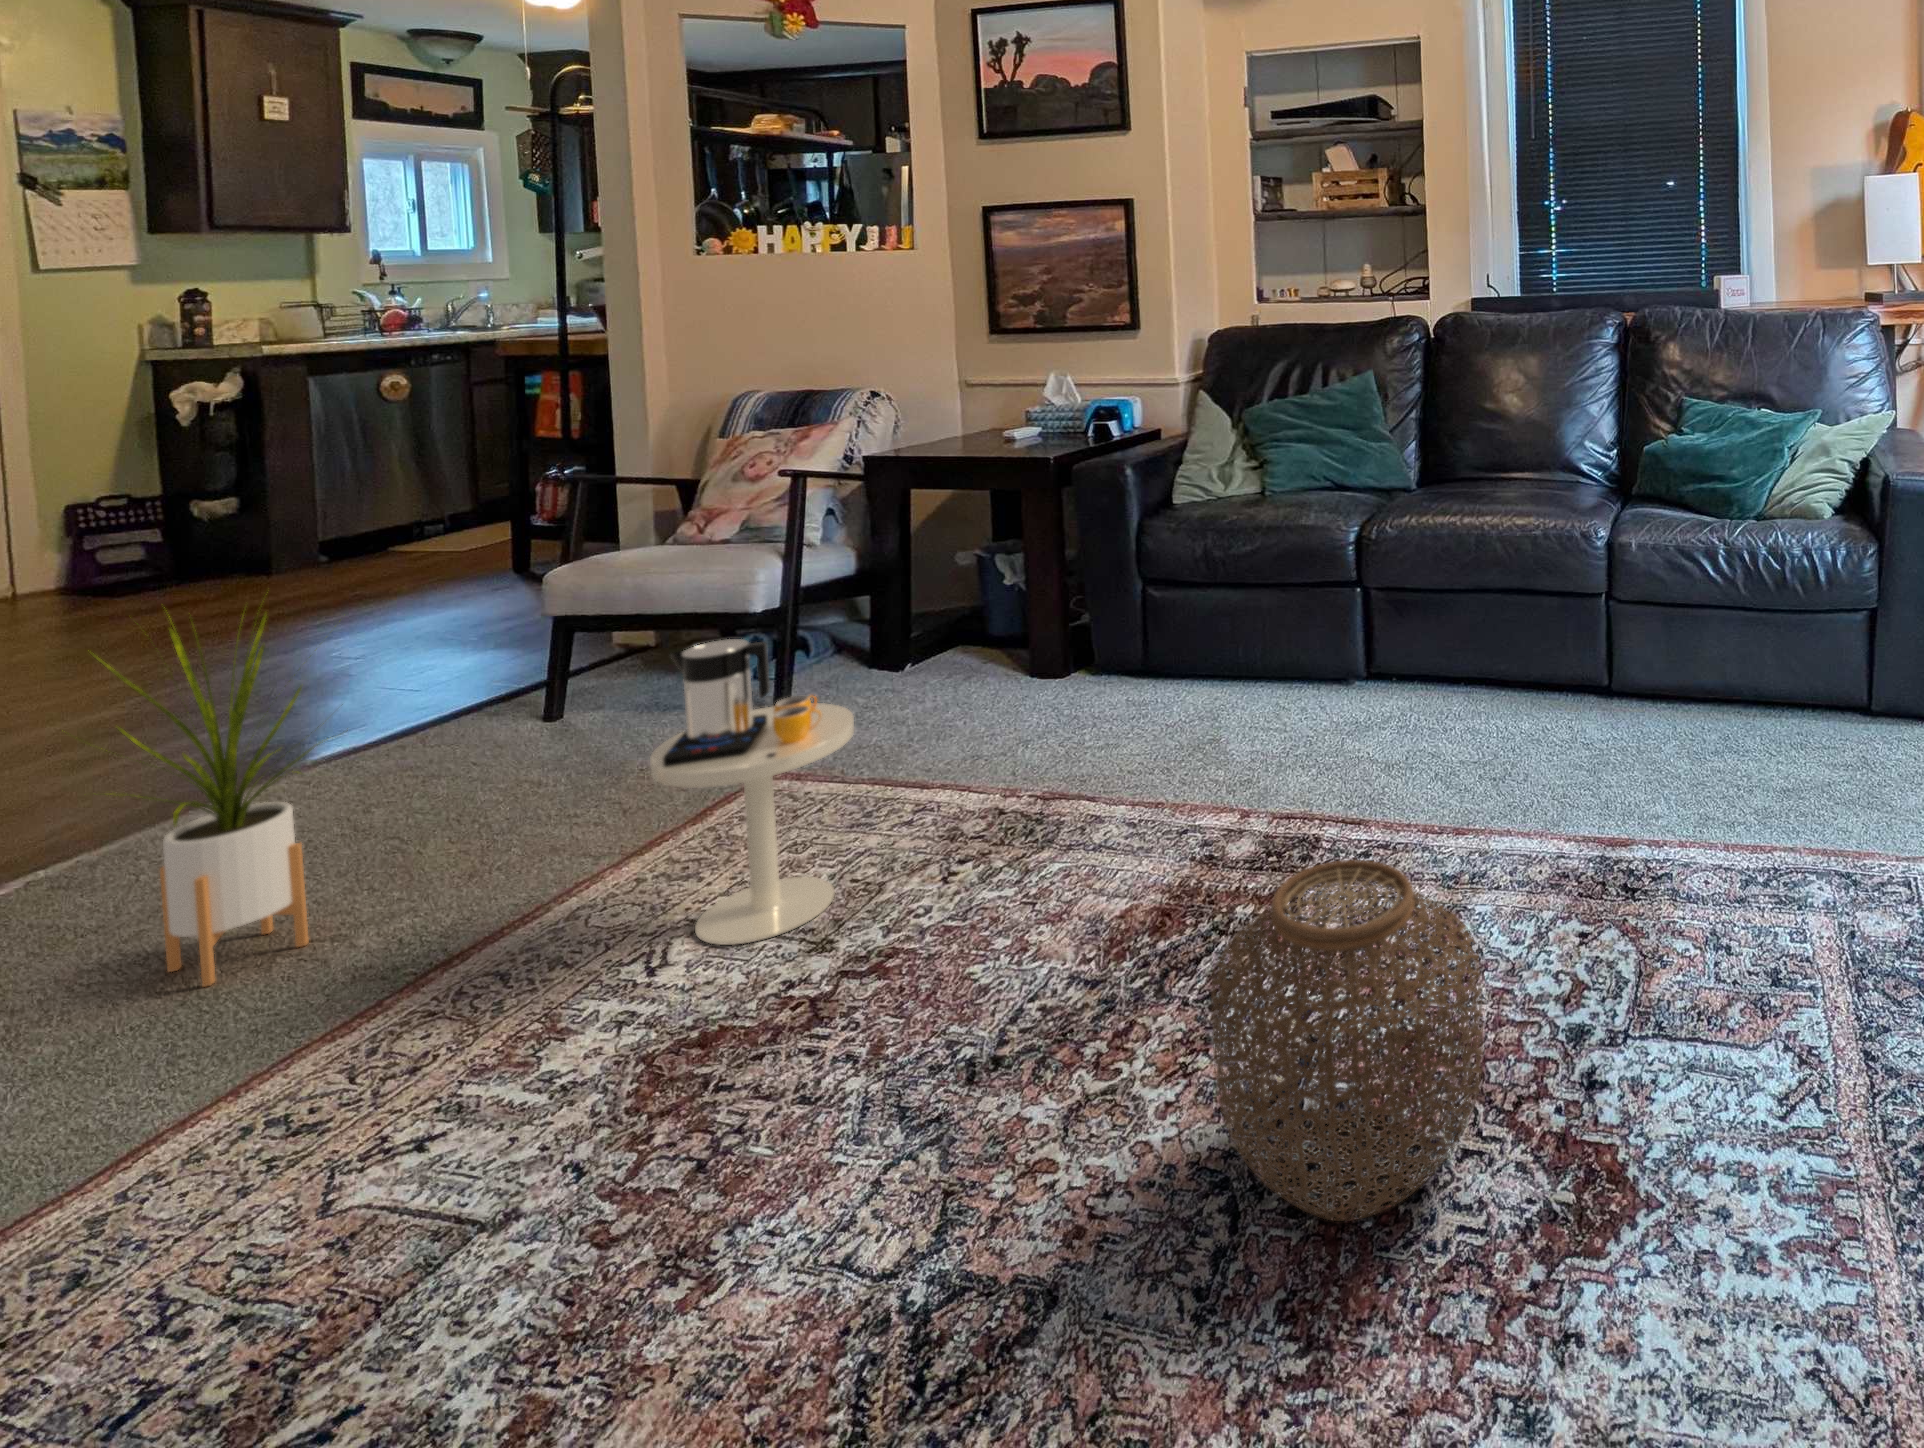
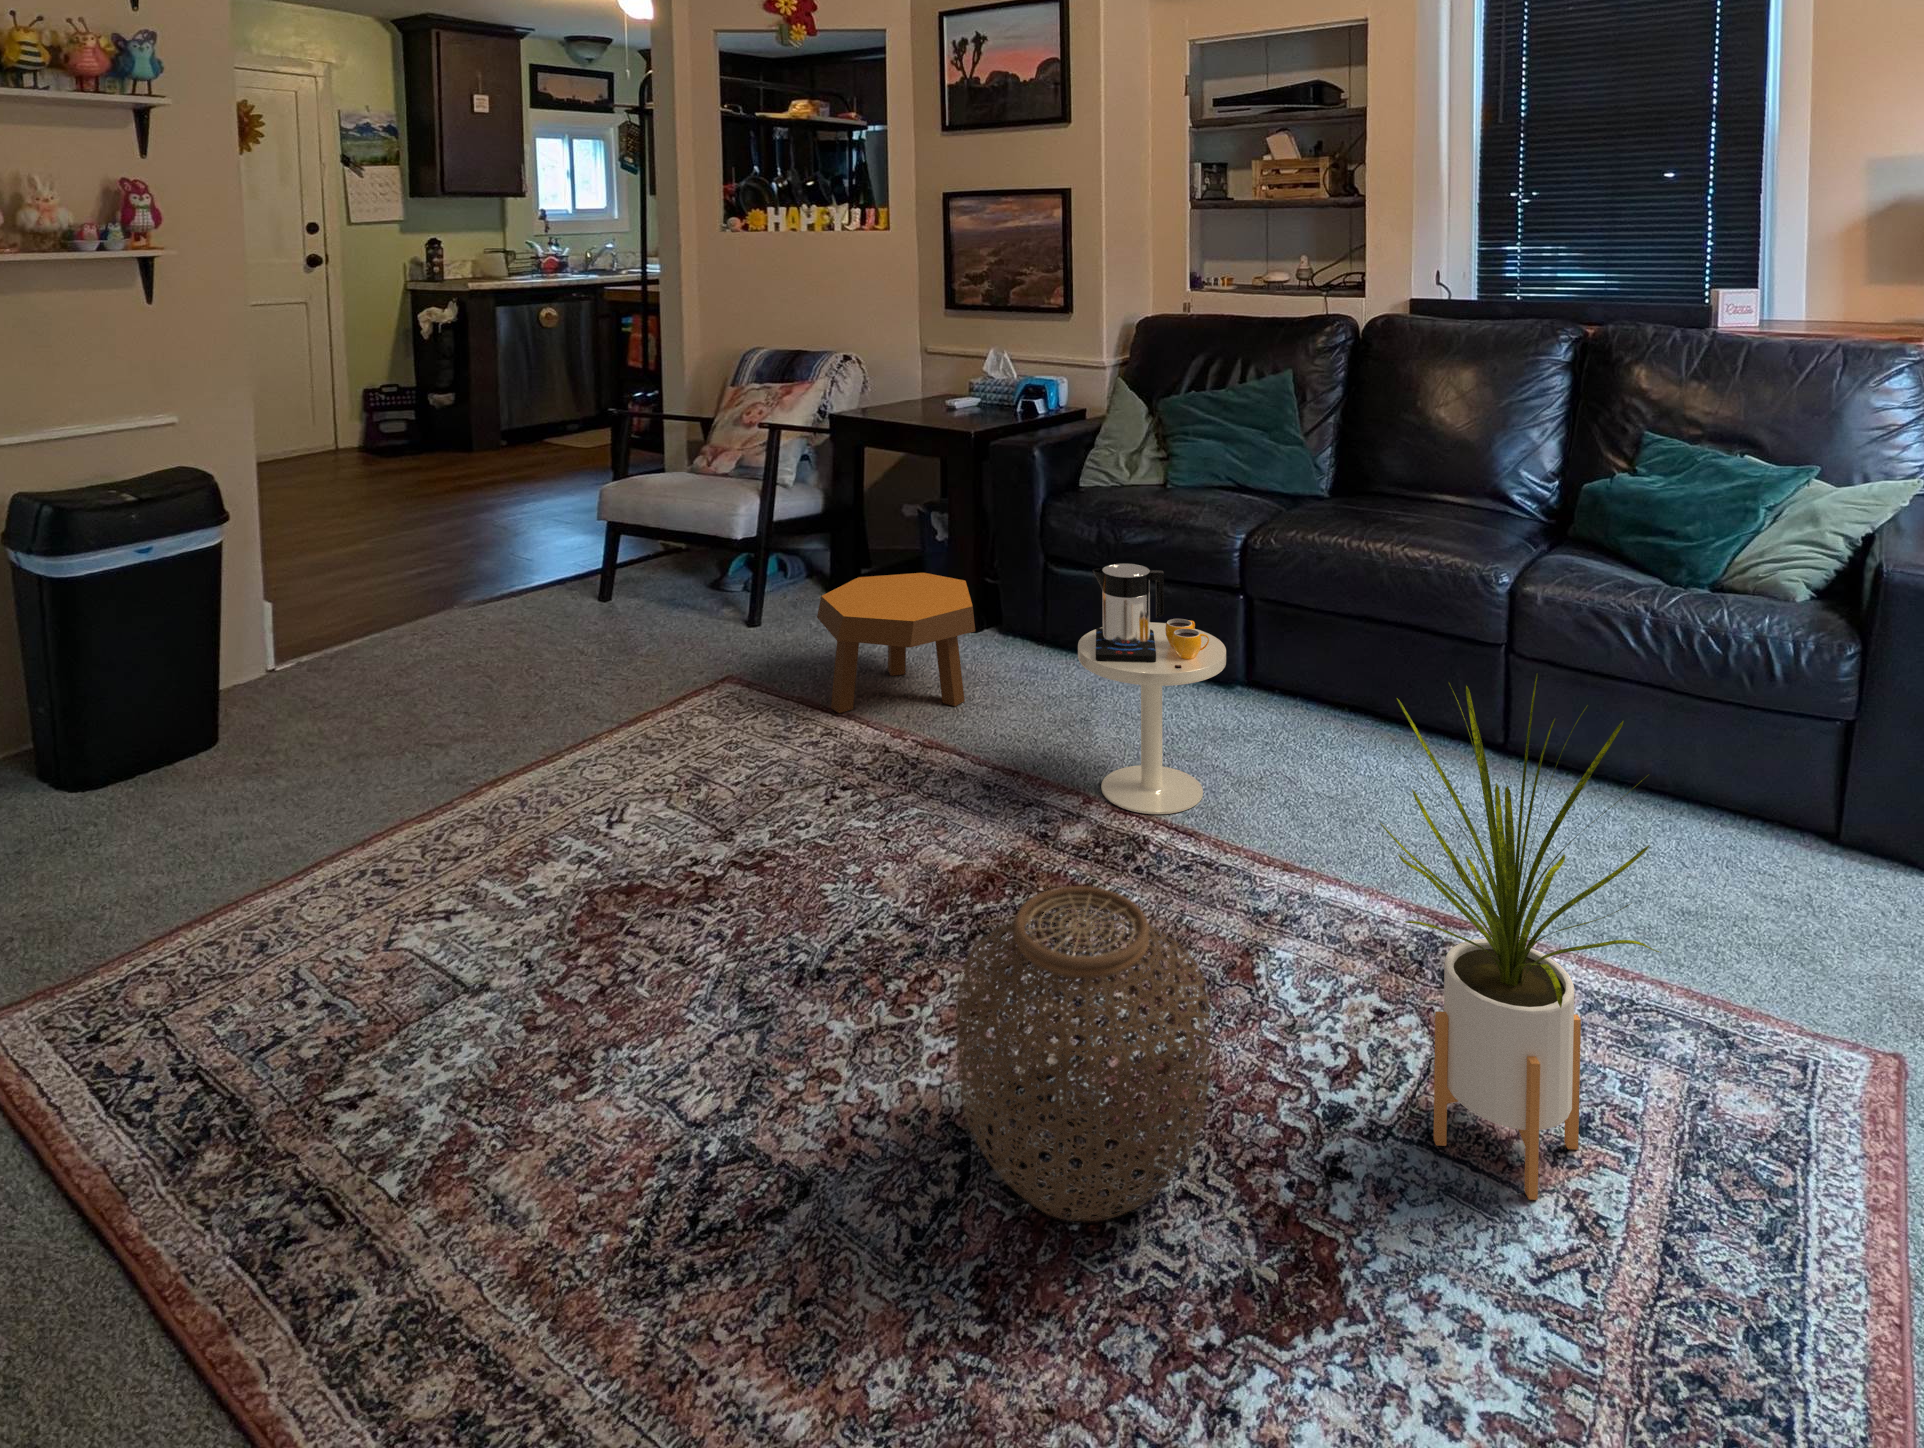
house plant: present [66,613,348,987] -> present [1380,675,1662,1200]
footstool: none [886,620,1081,789] -> present [817,573,975,713]
side table: present [650,639,854,945] -> present [1078,564,1226,814]

